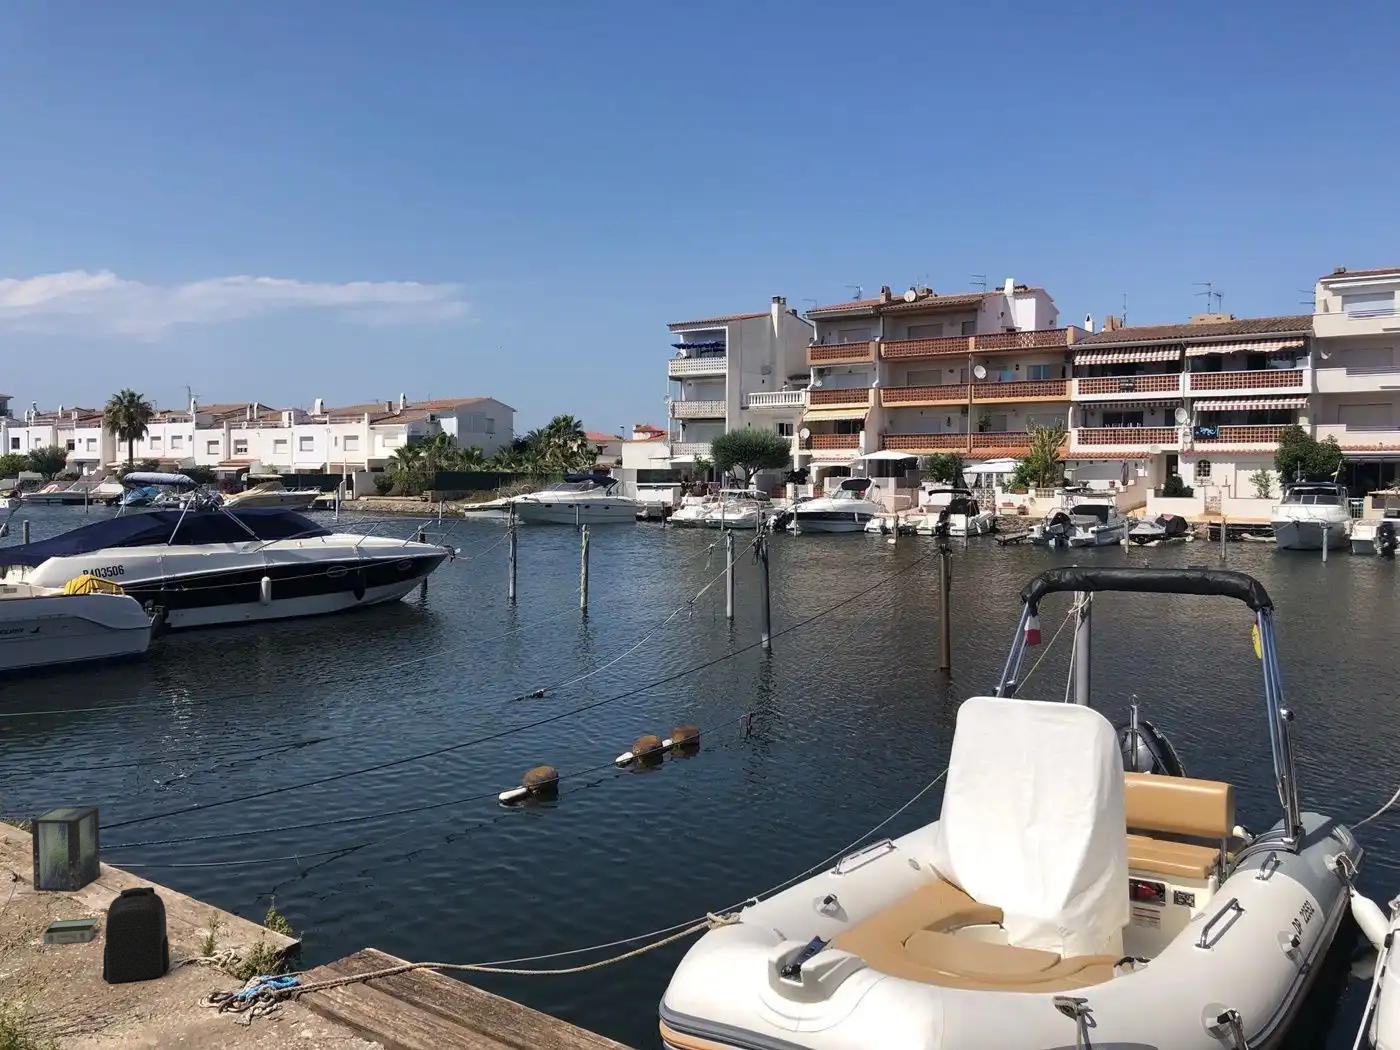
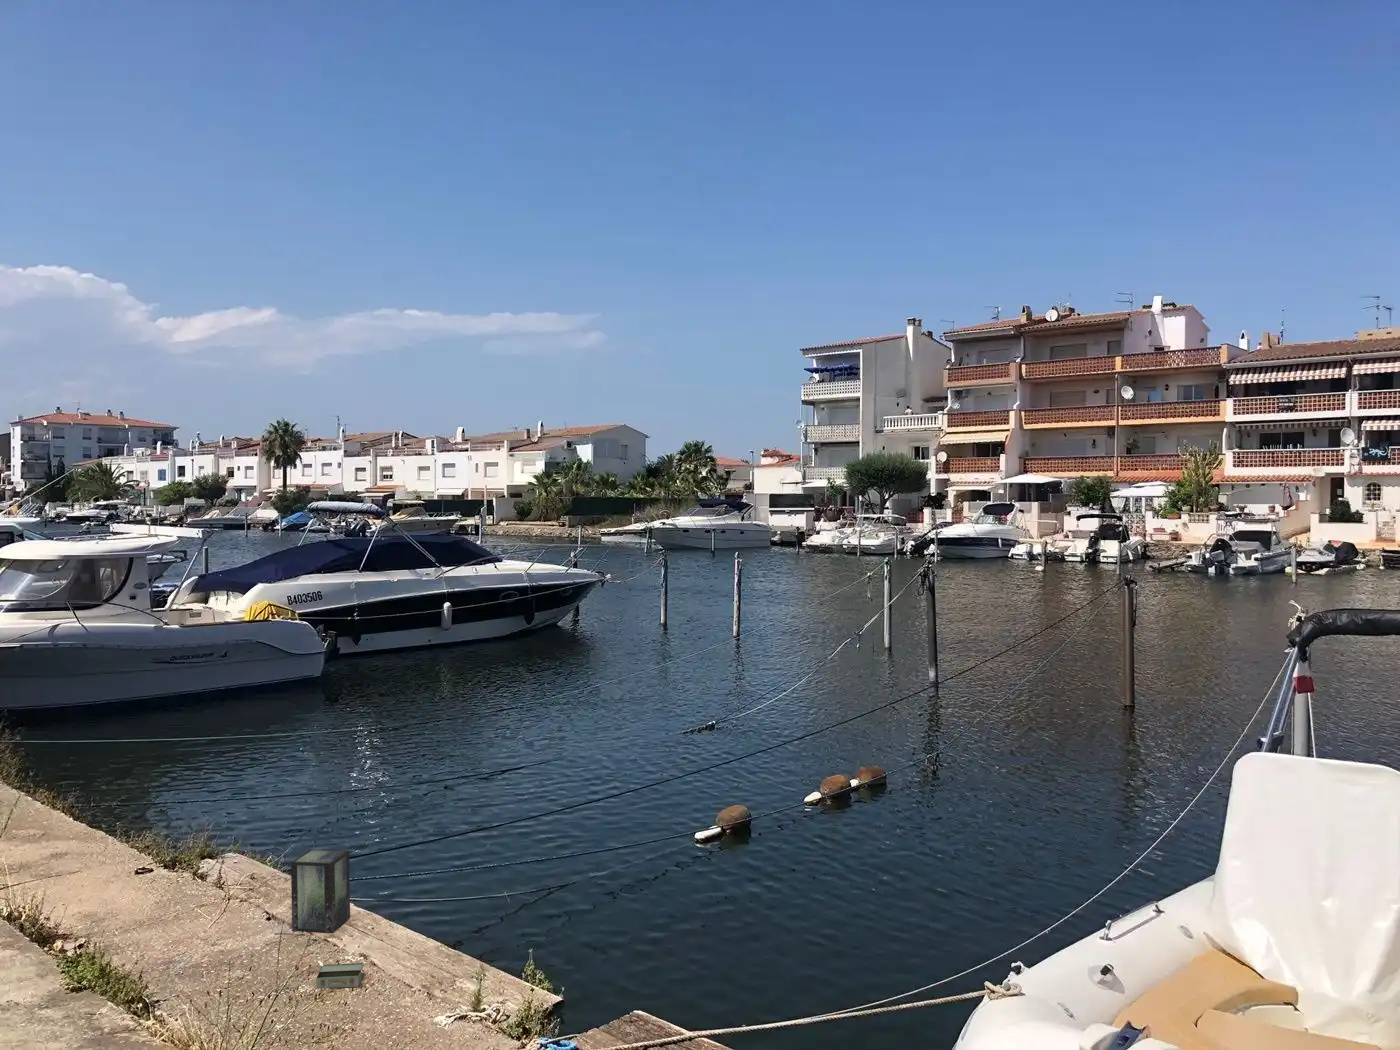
backpack: present [103,887,170,984] -> none [381,937,442,1033]

